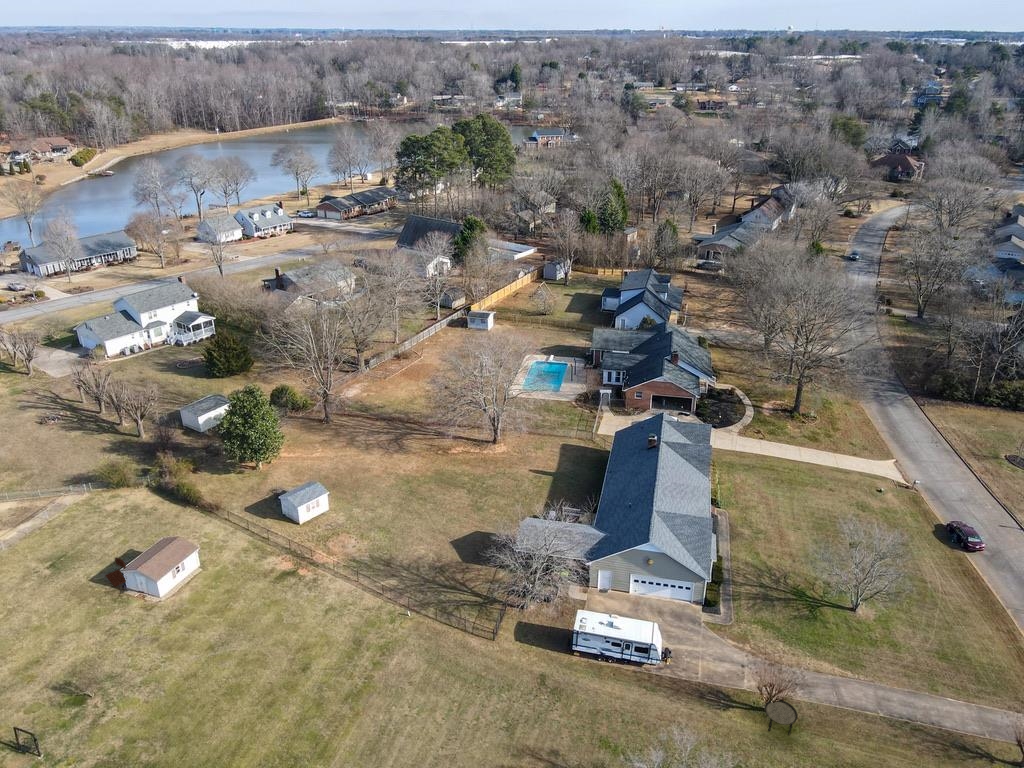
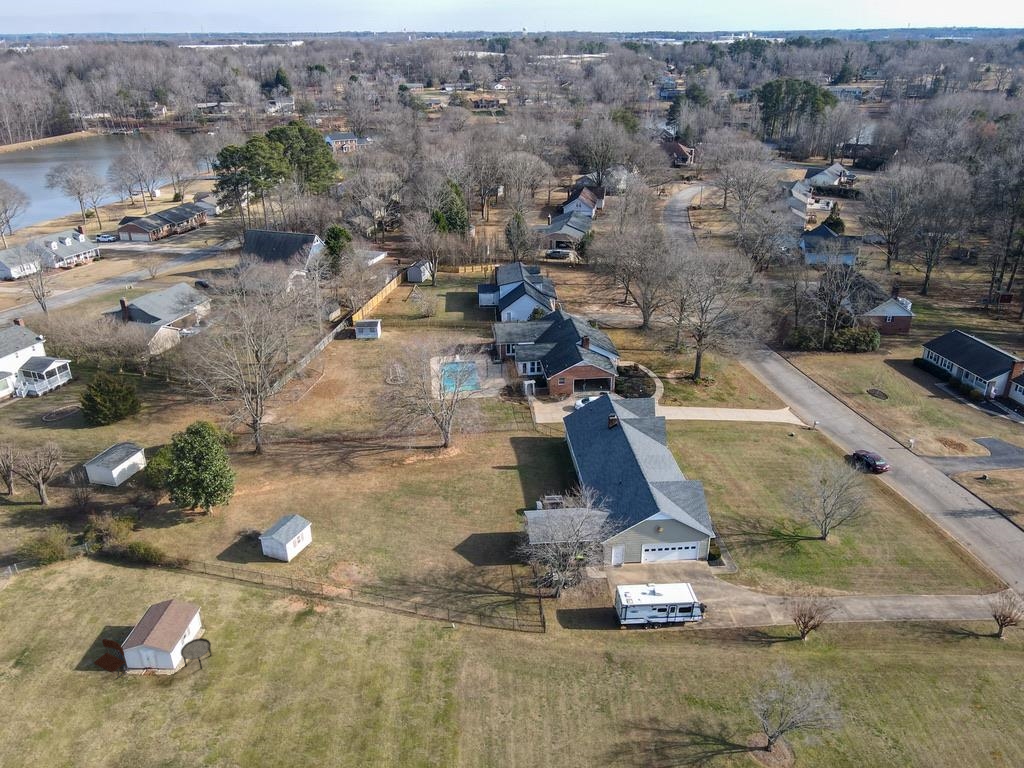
round table: present [765,700,798,735] -> present [181,638,212,668]

